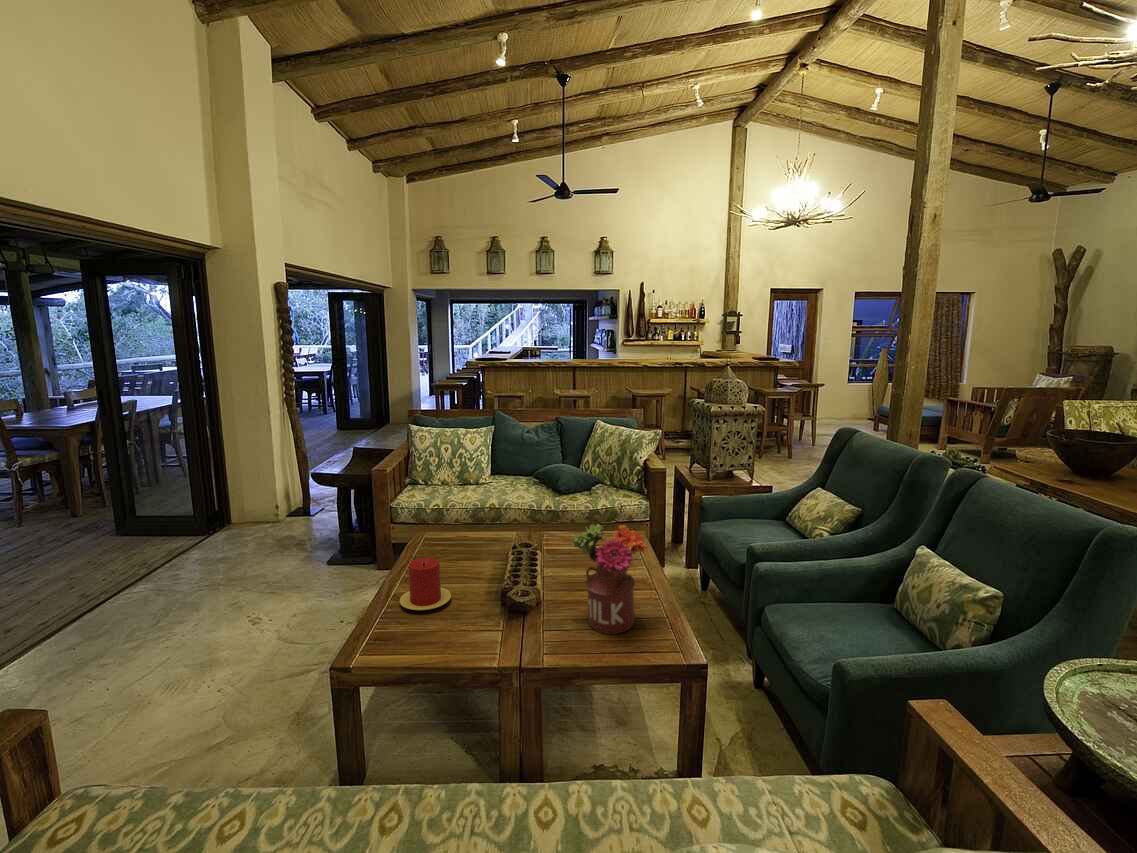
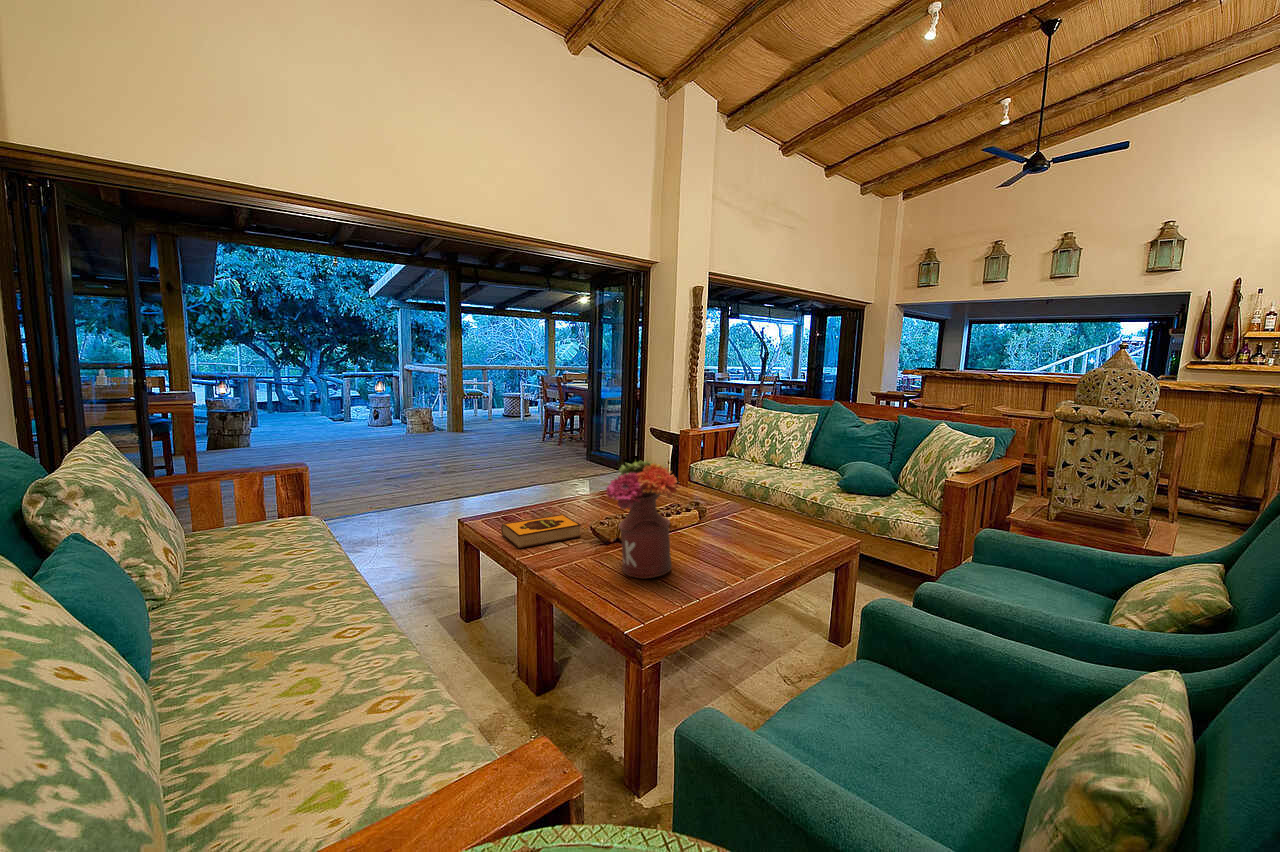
candle: present [400,558,451,610] -> none [547,474,590,515]
hardback book: none [434,607,504,662] -> present [501,514,581,548]

